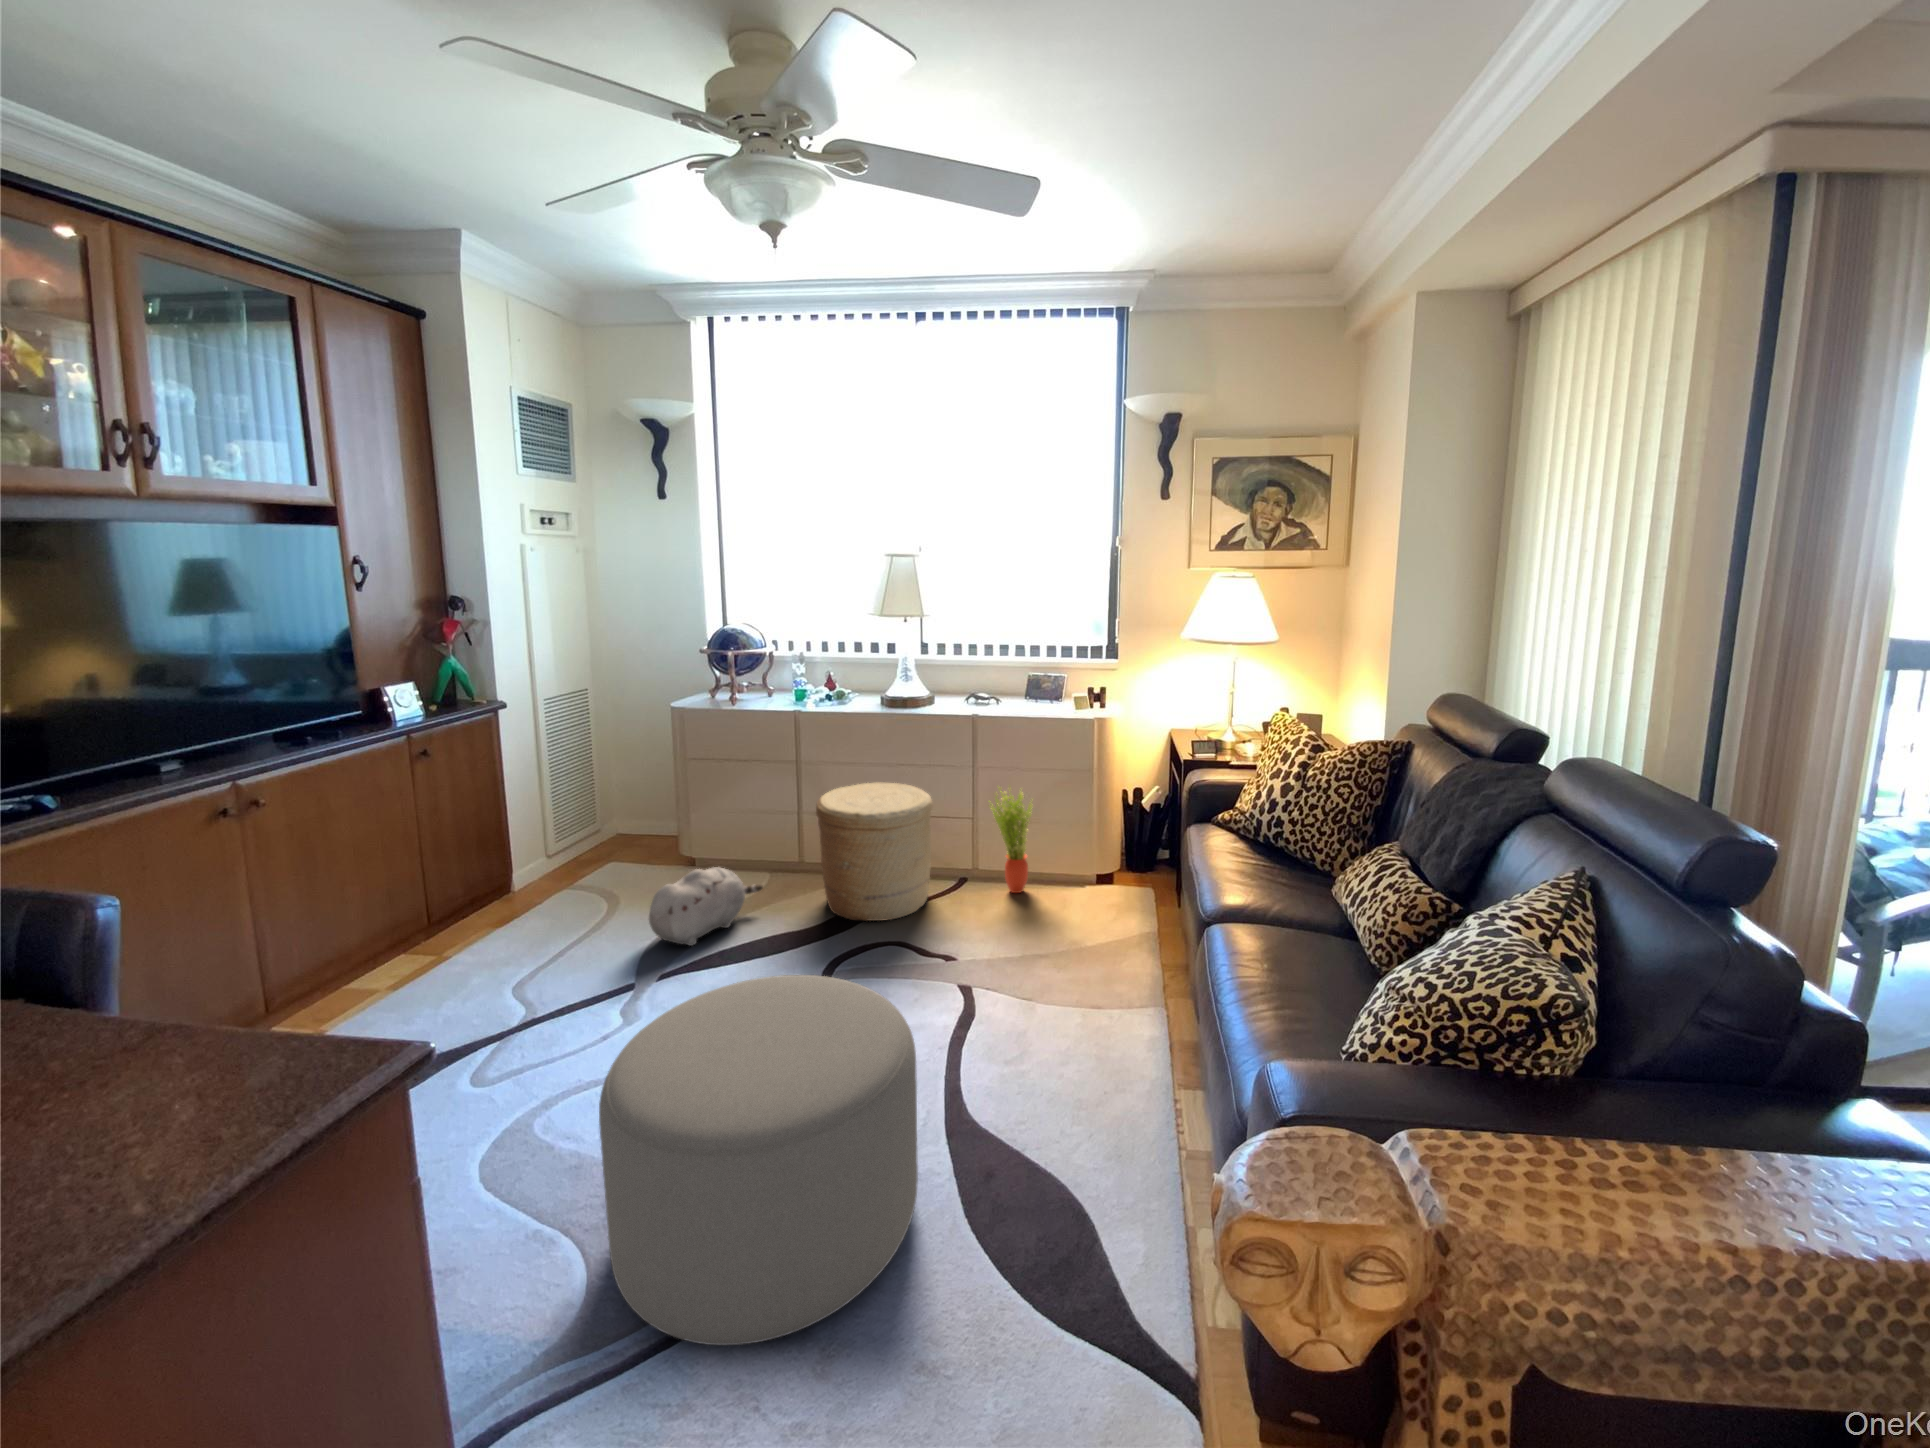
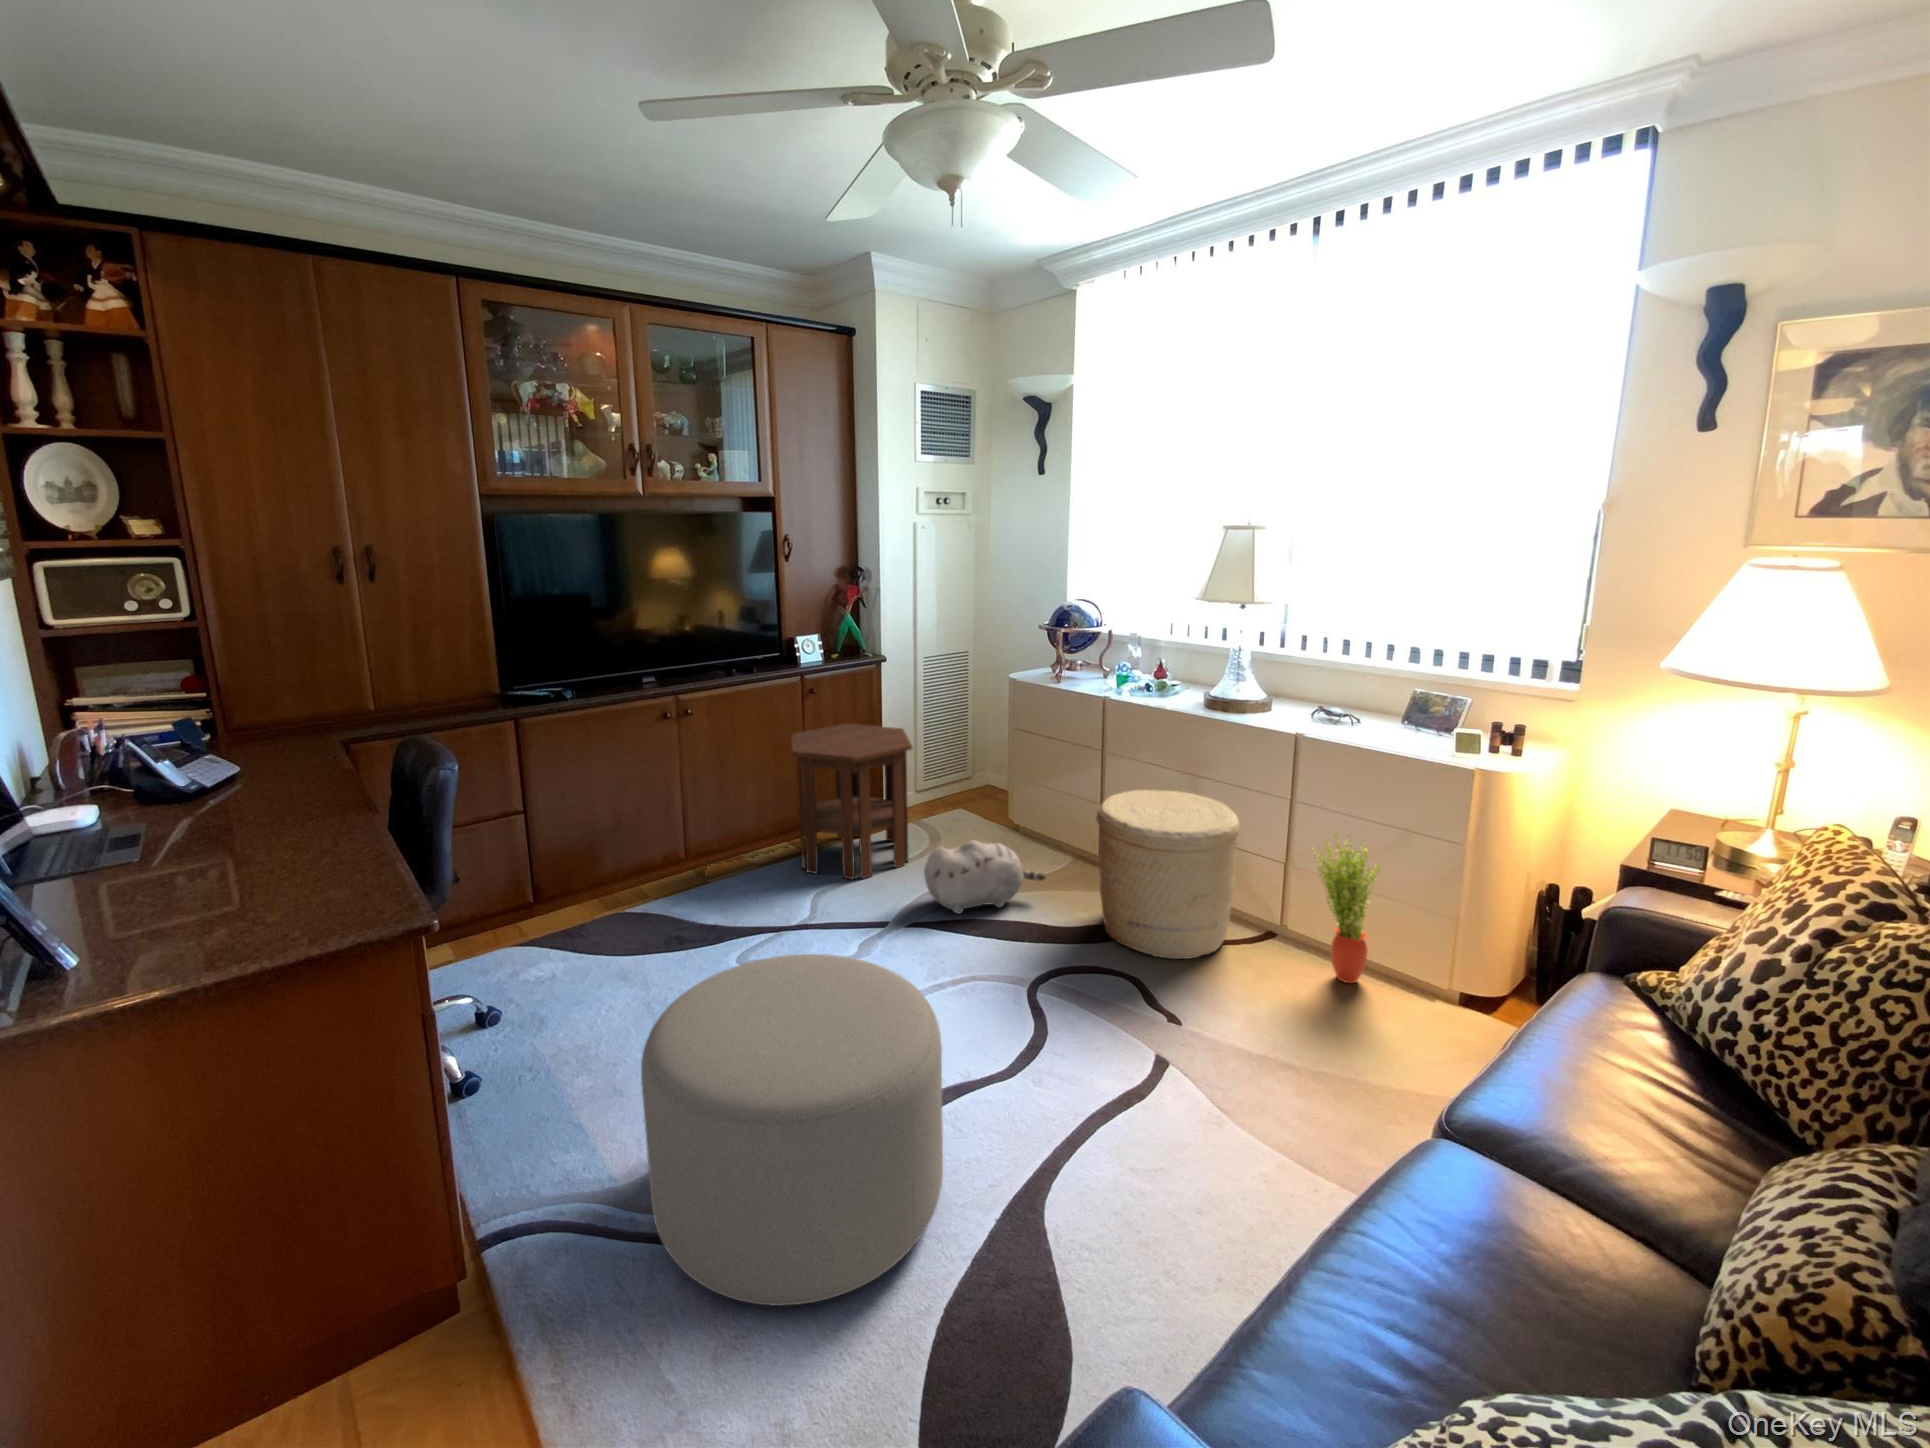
side table: none [411,779,592,965] -> present [791,724,912,879]

